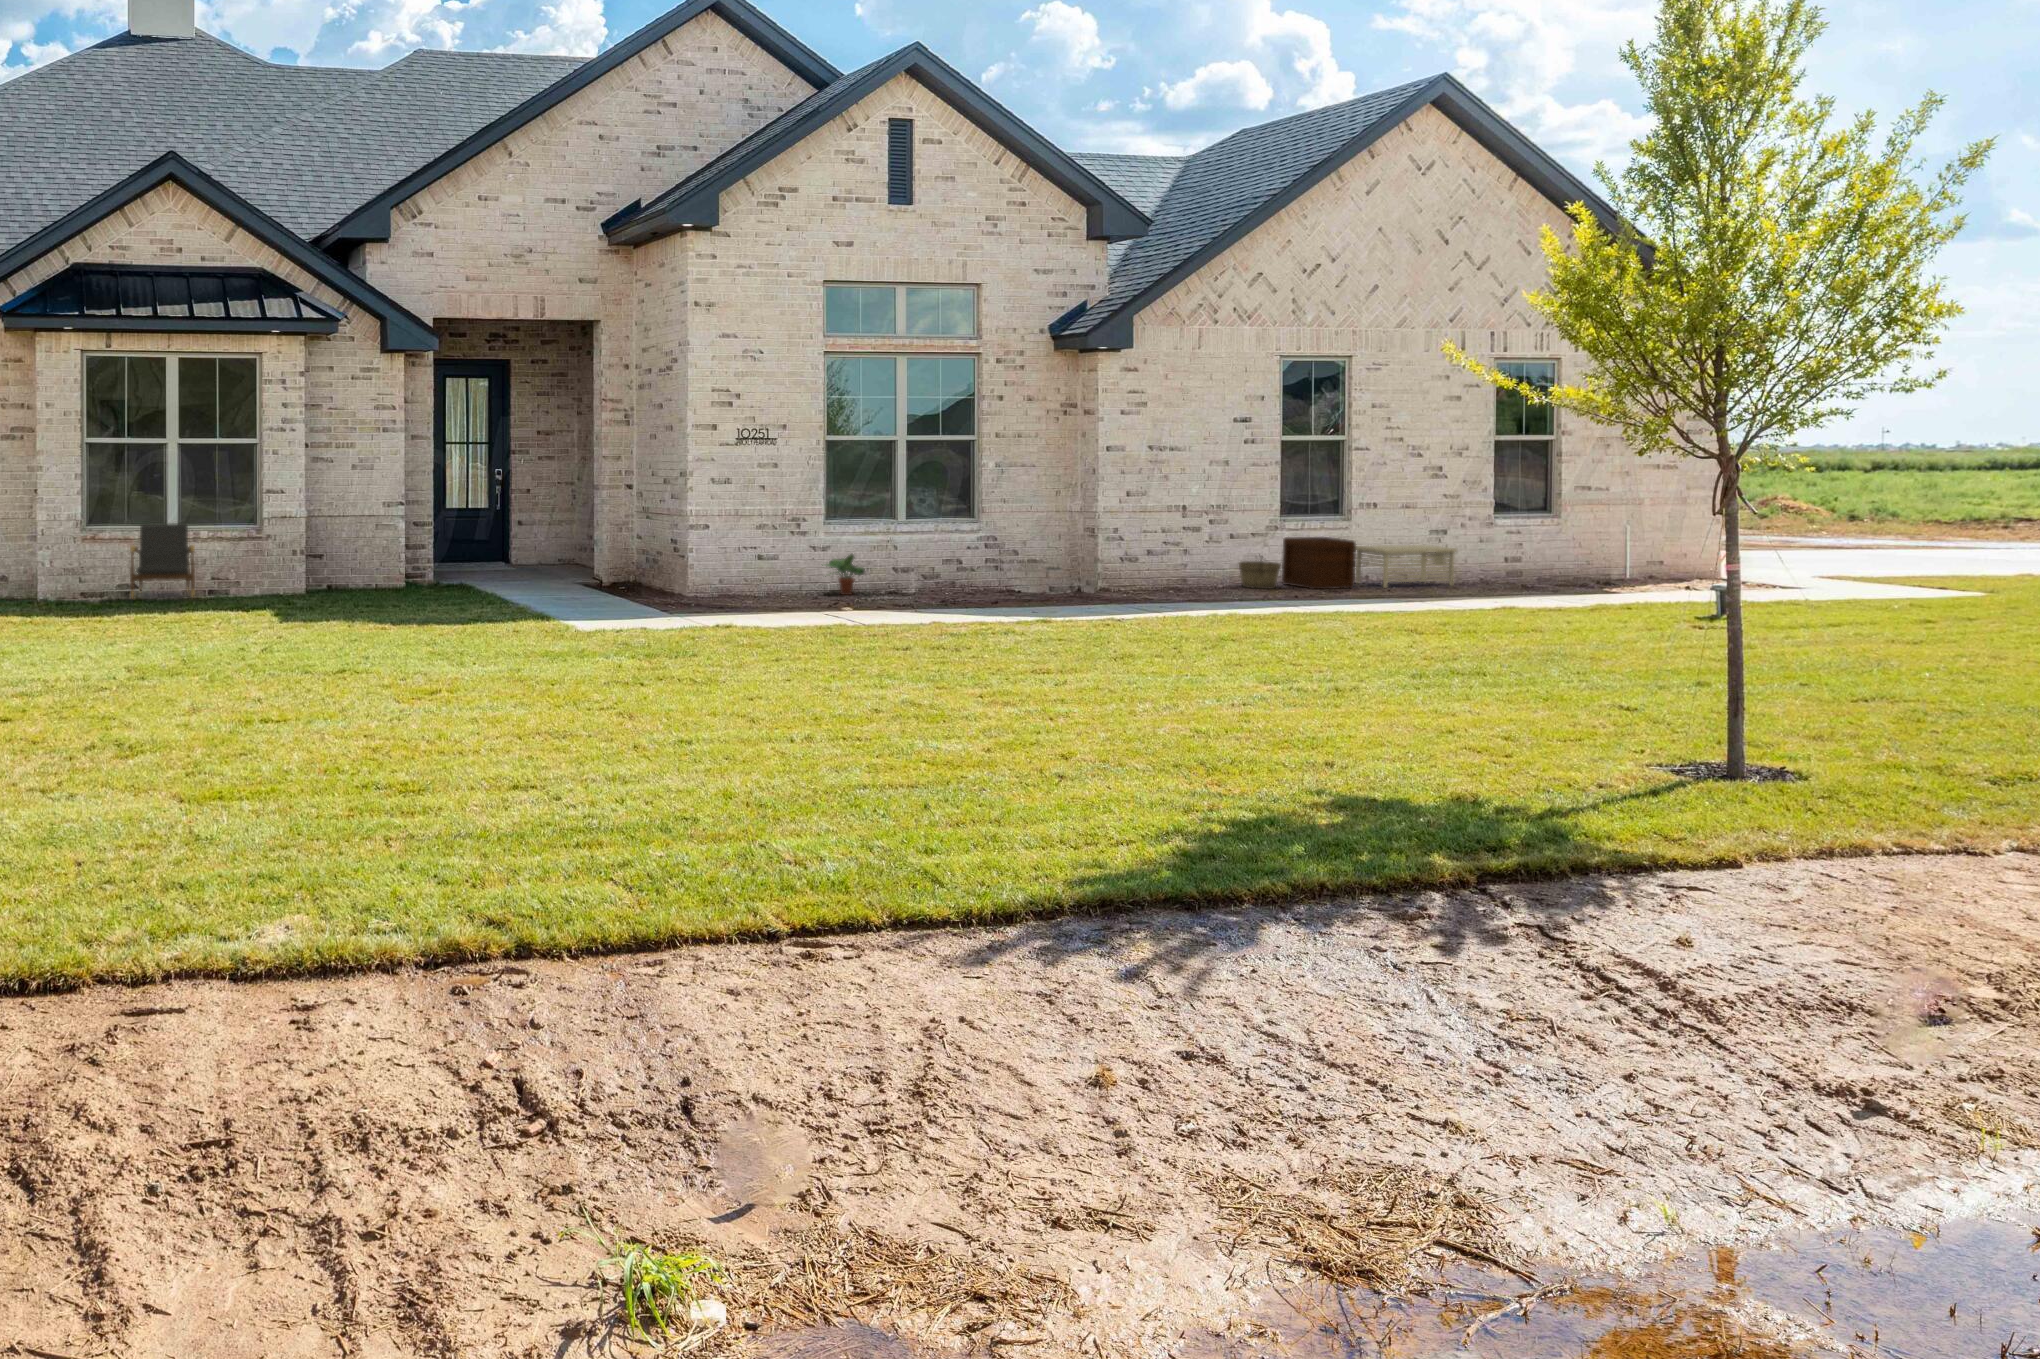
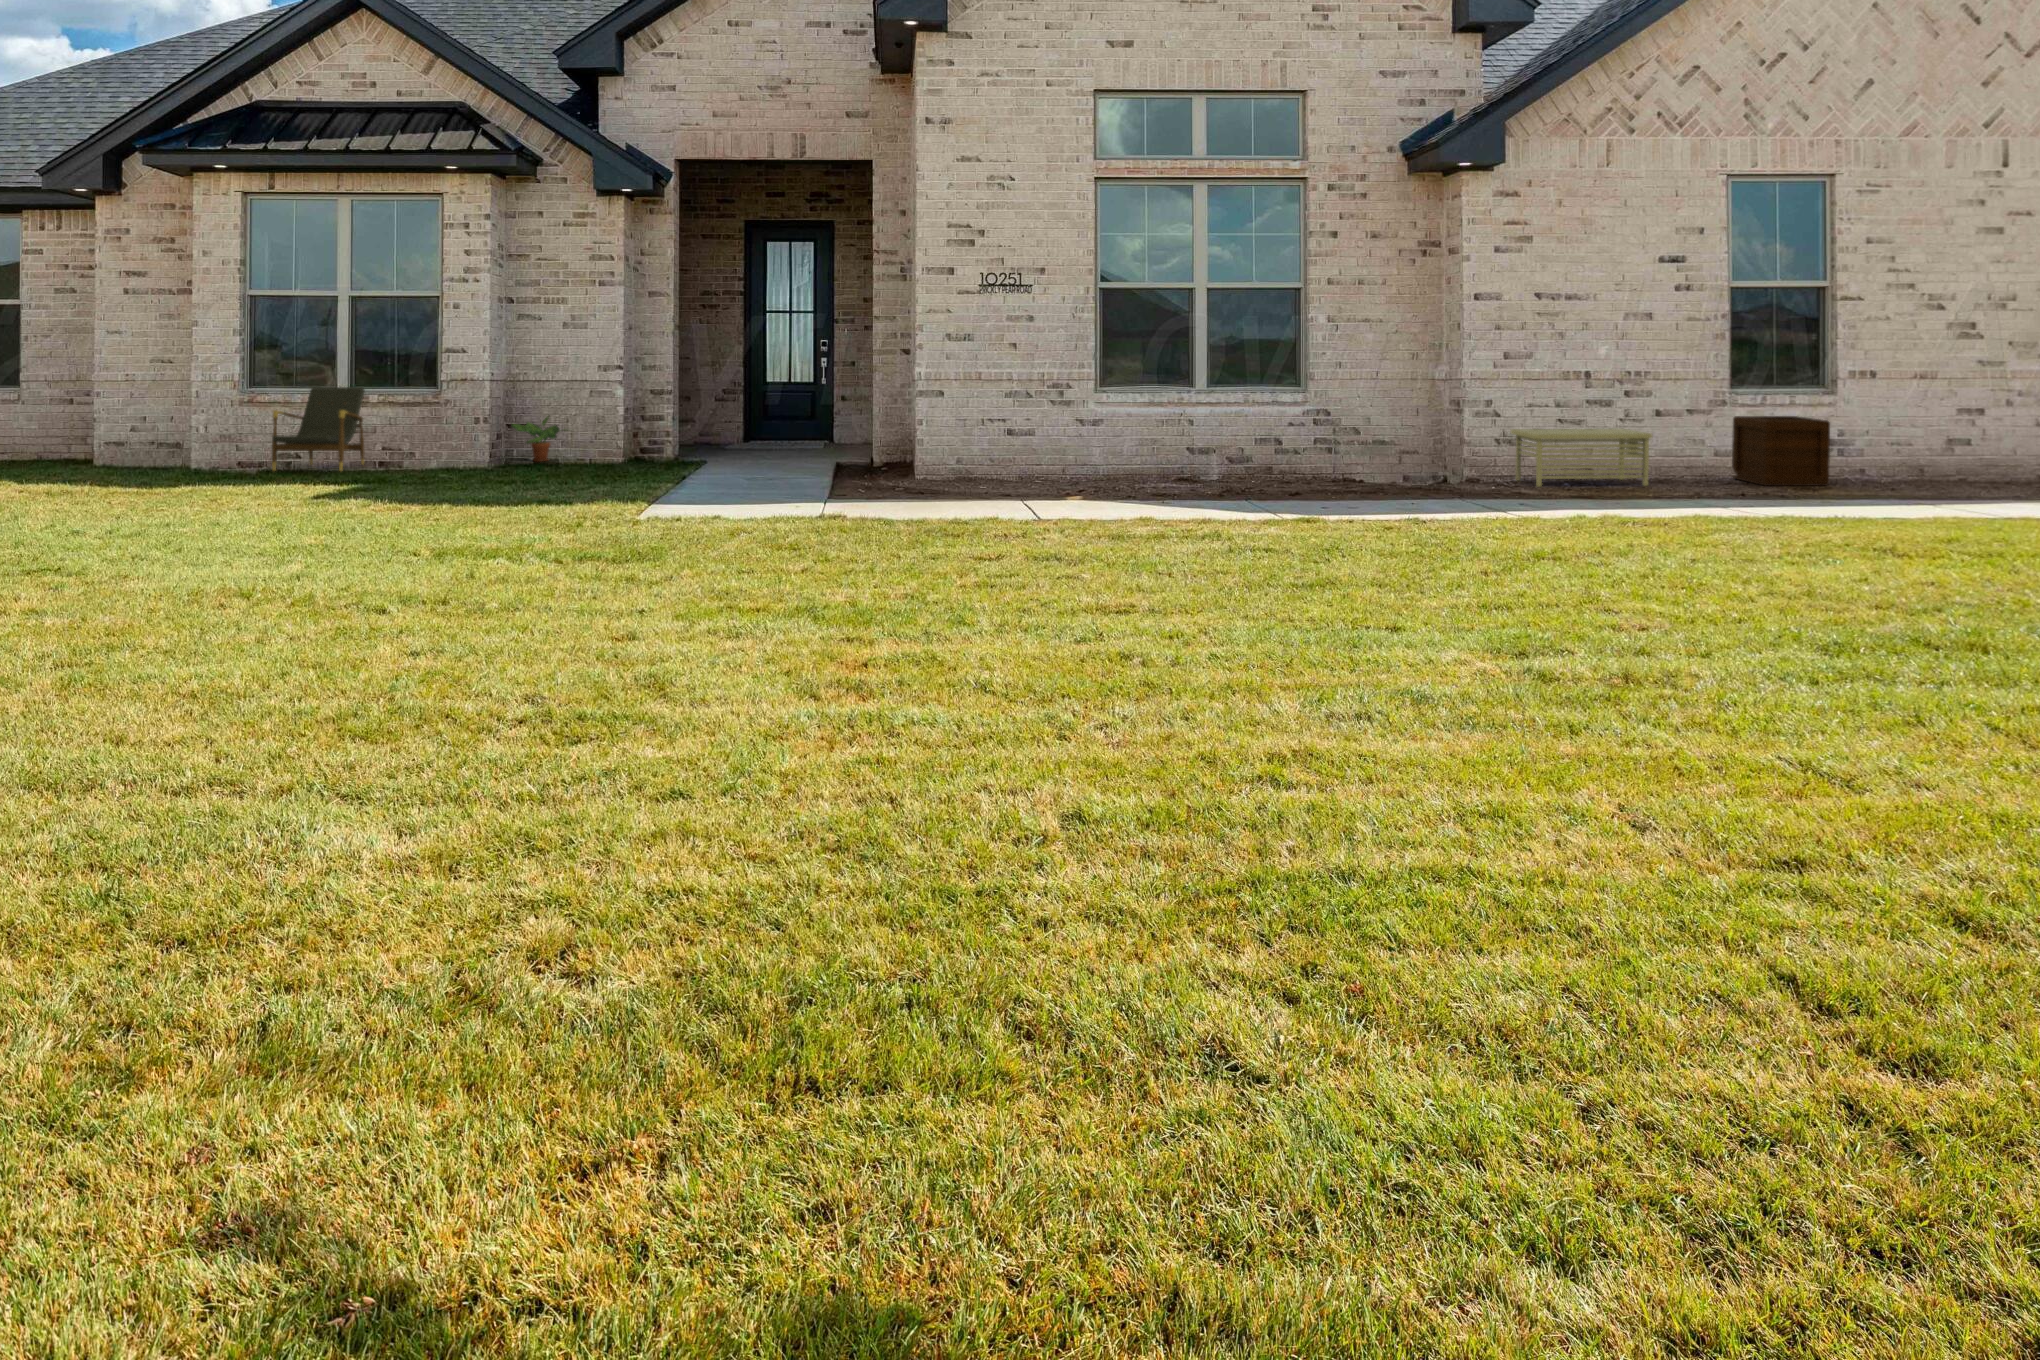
storage bench: present [1356,545,1456,587] -> present [1511,429,1652,487]
potted plant: present [822,554,865,595] -> present [511,417,560,462]
wooden bucket: present [1239,561,1280,589] -> none [1663,437,1721,484]

